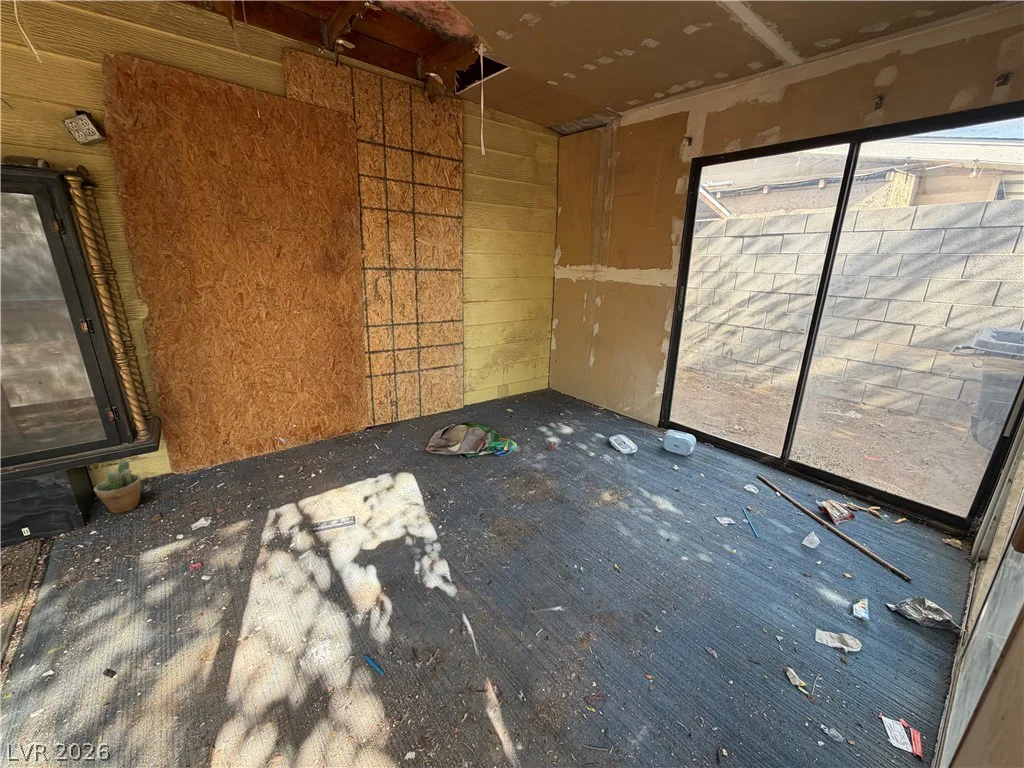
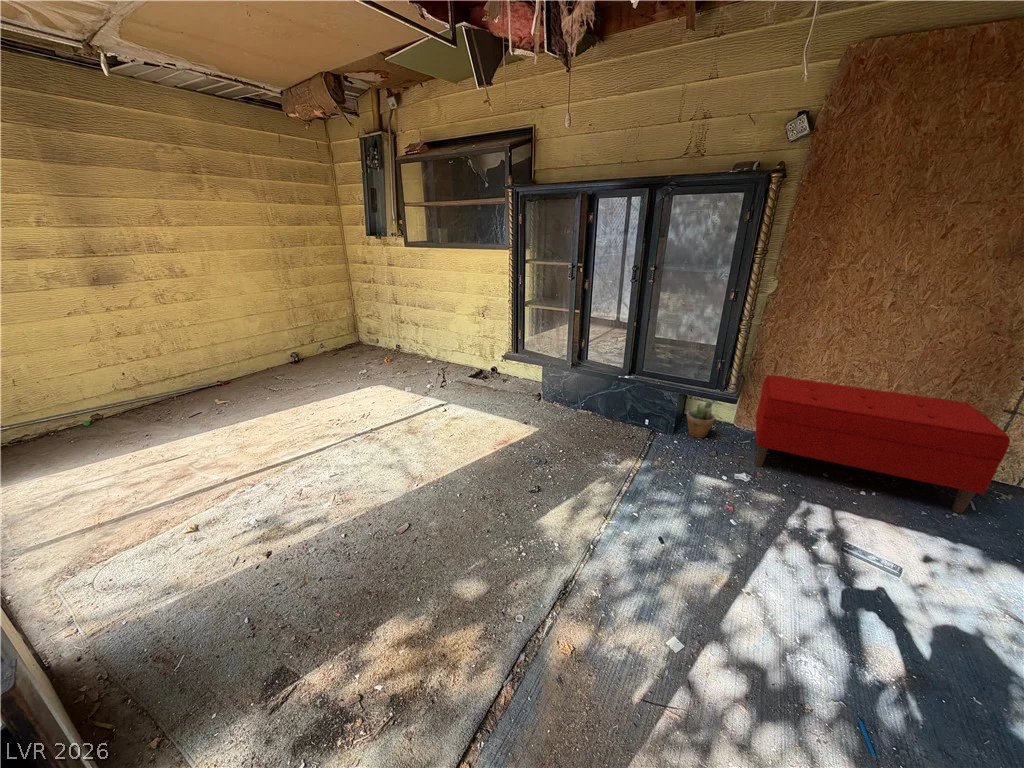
bench: none [183,379,377,504] -> present [755,375,1010,513]

